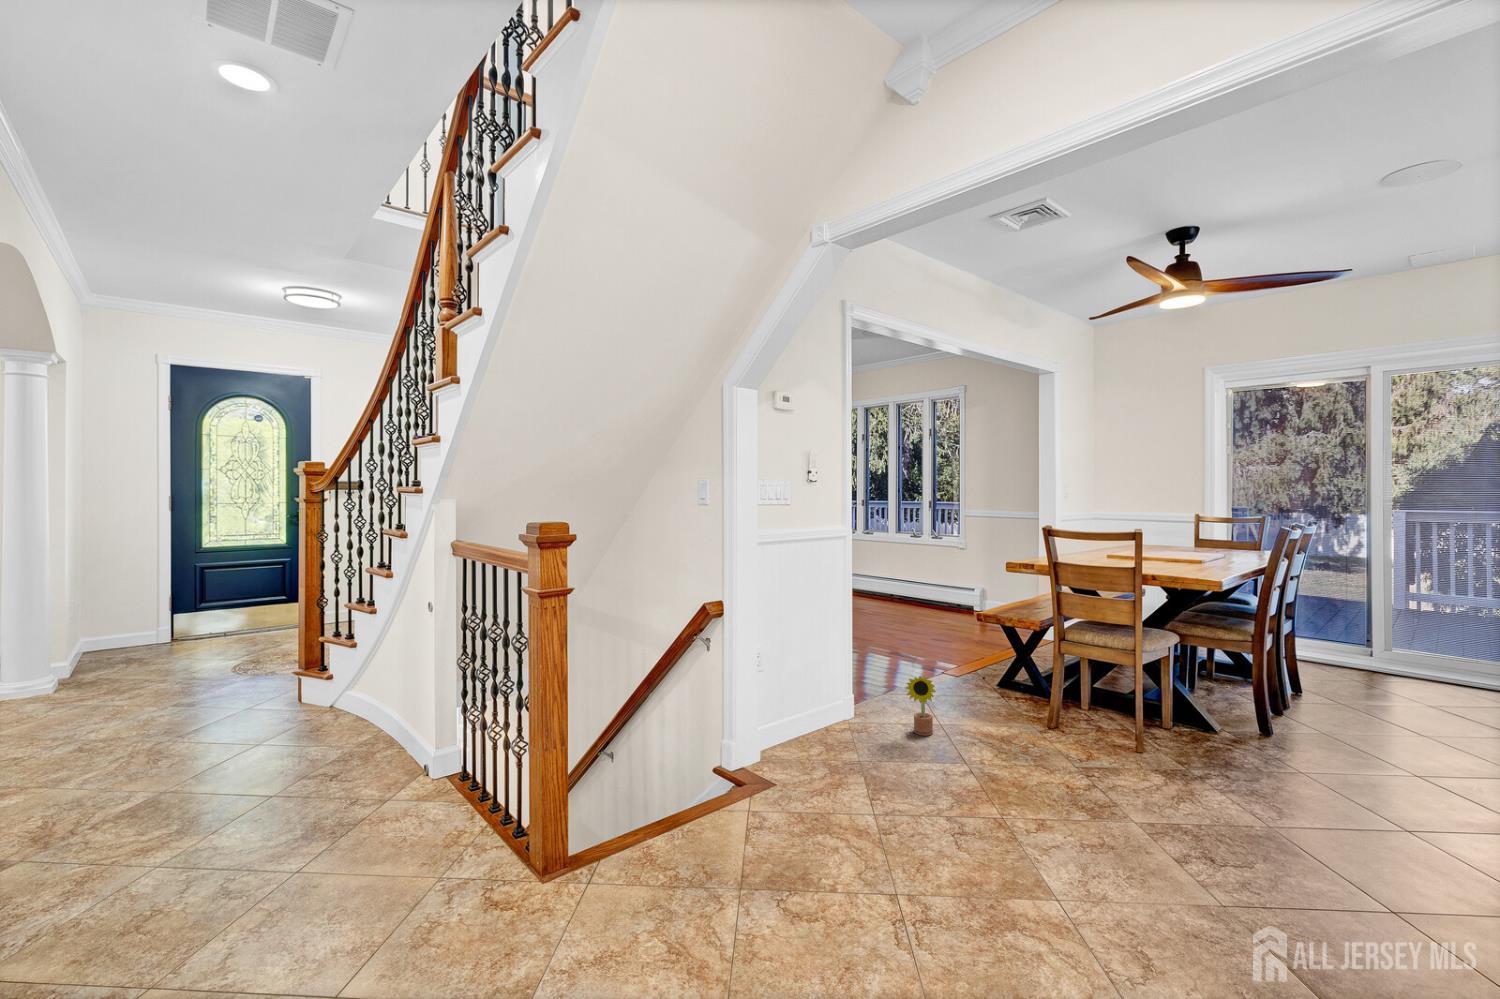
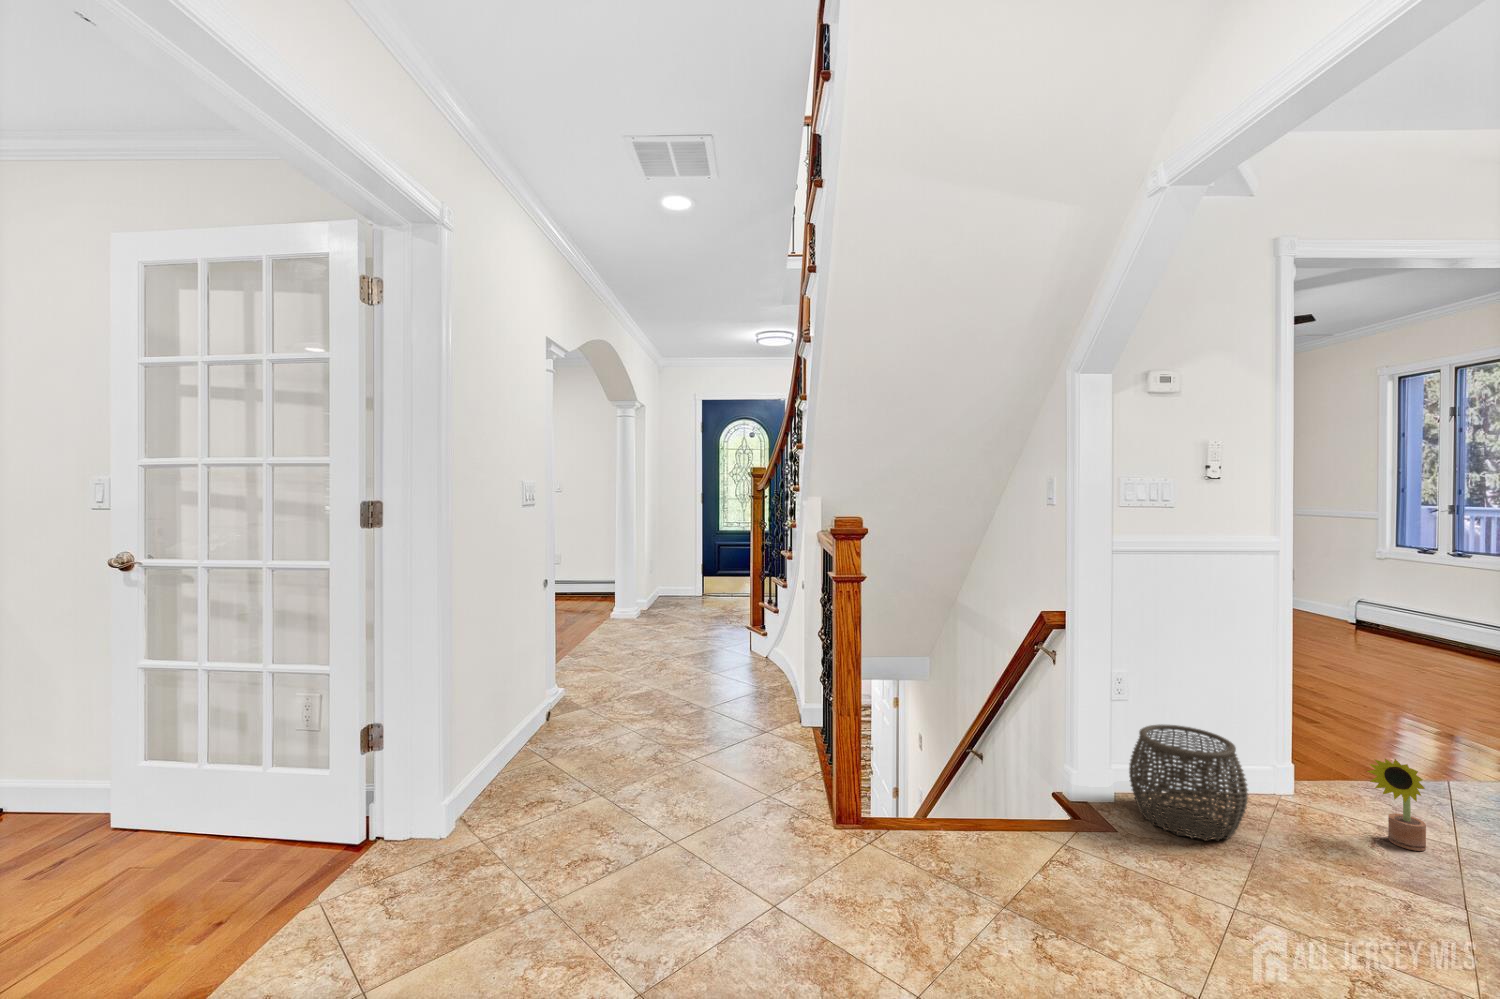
woven basket: none [771,683,853,774] -> present [1129,725,1248,841]

